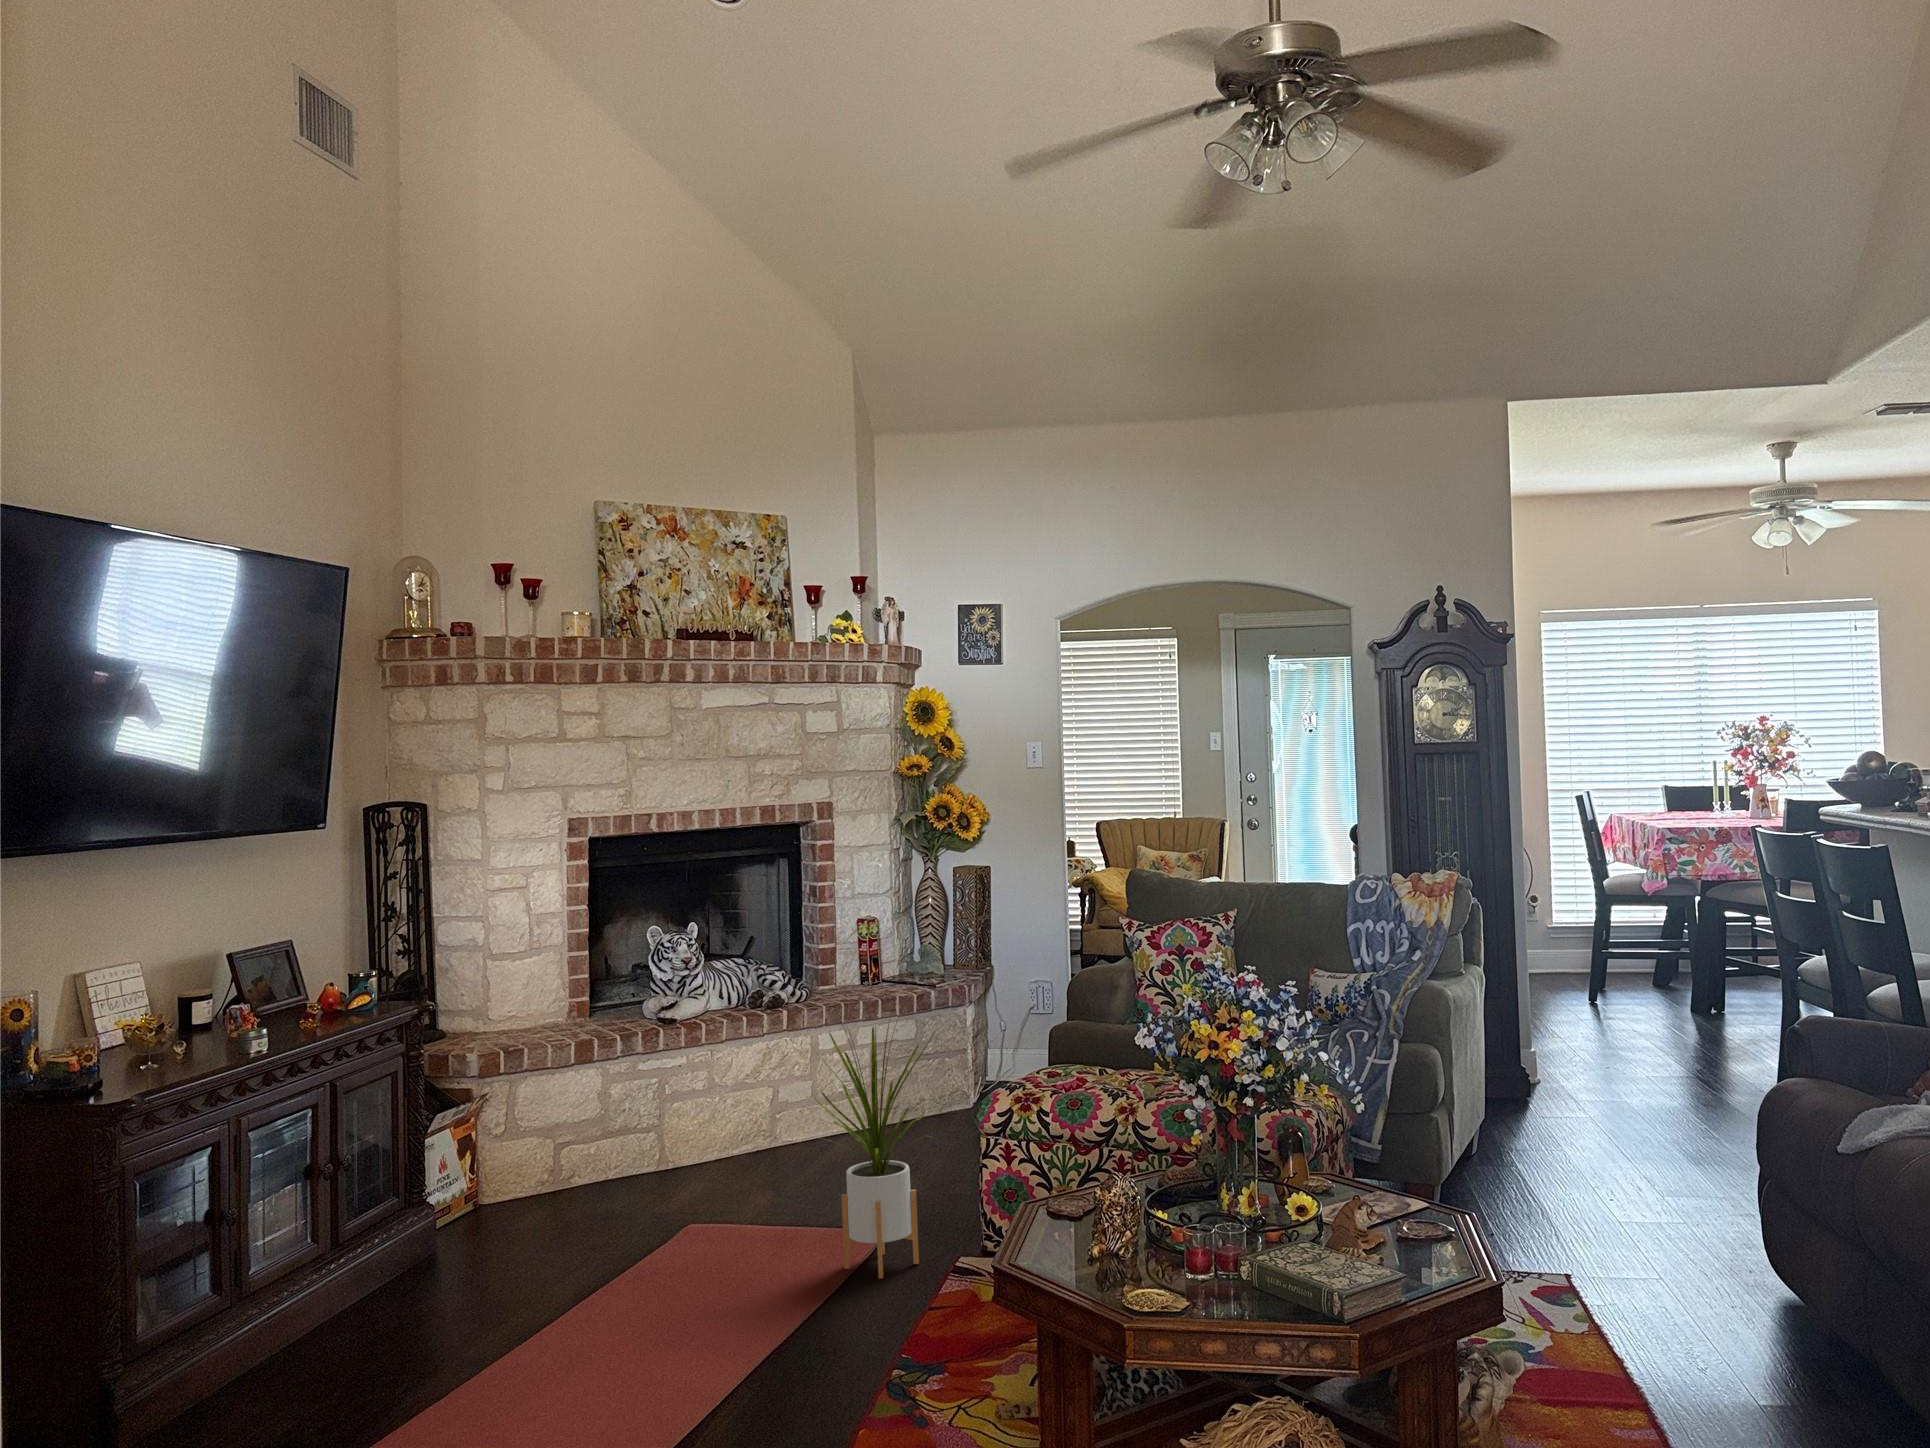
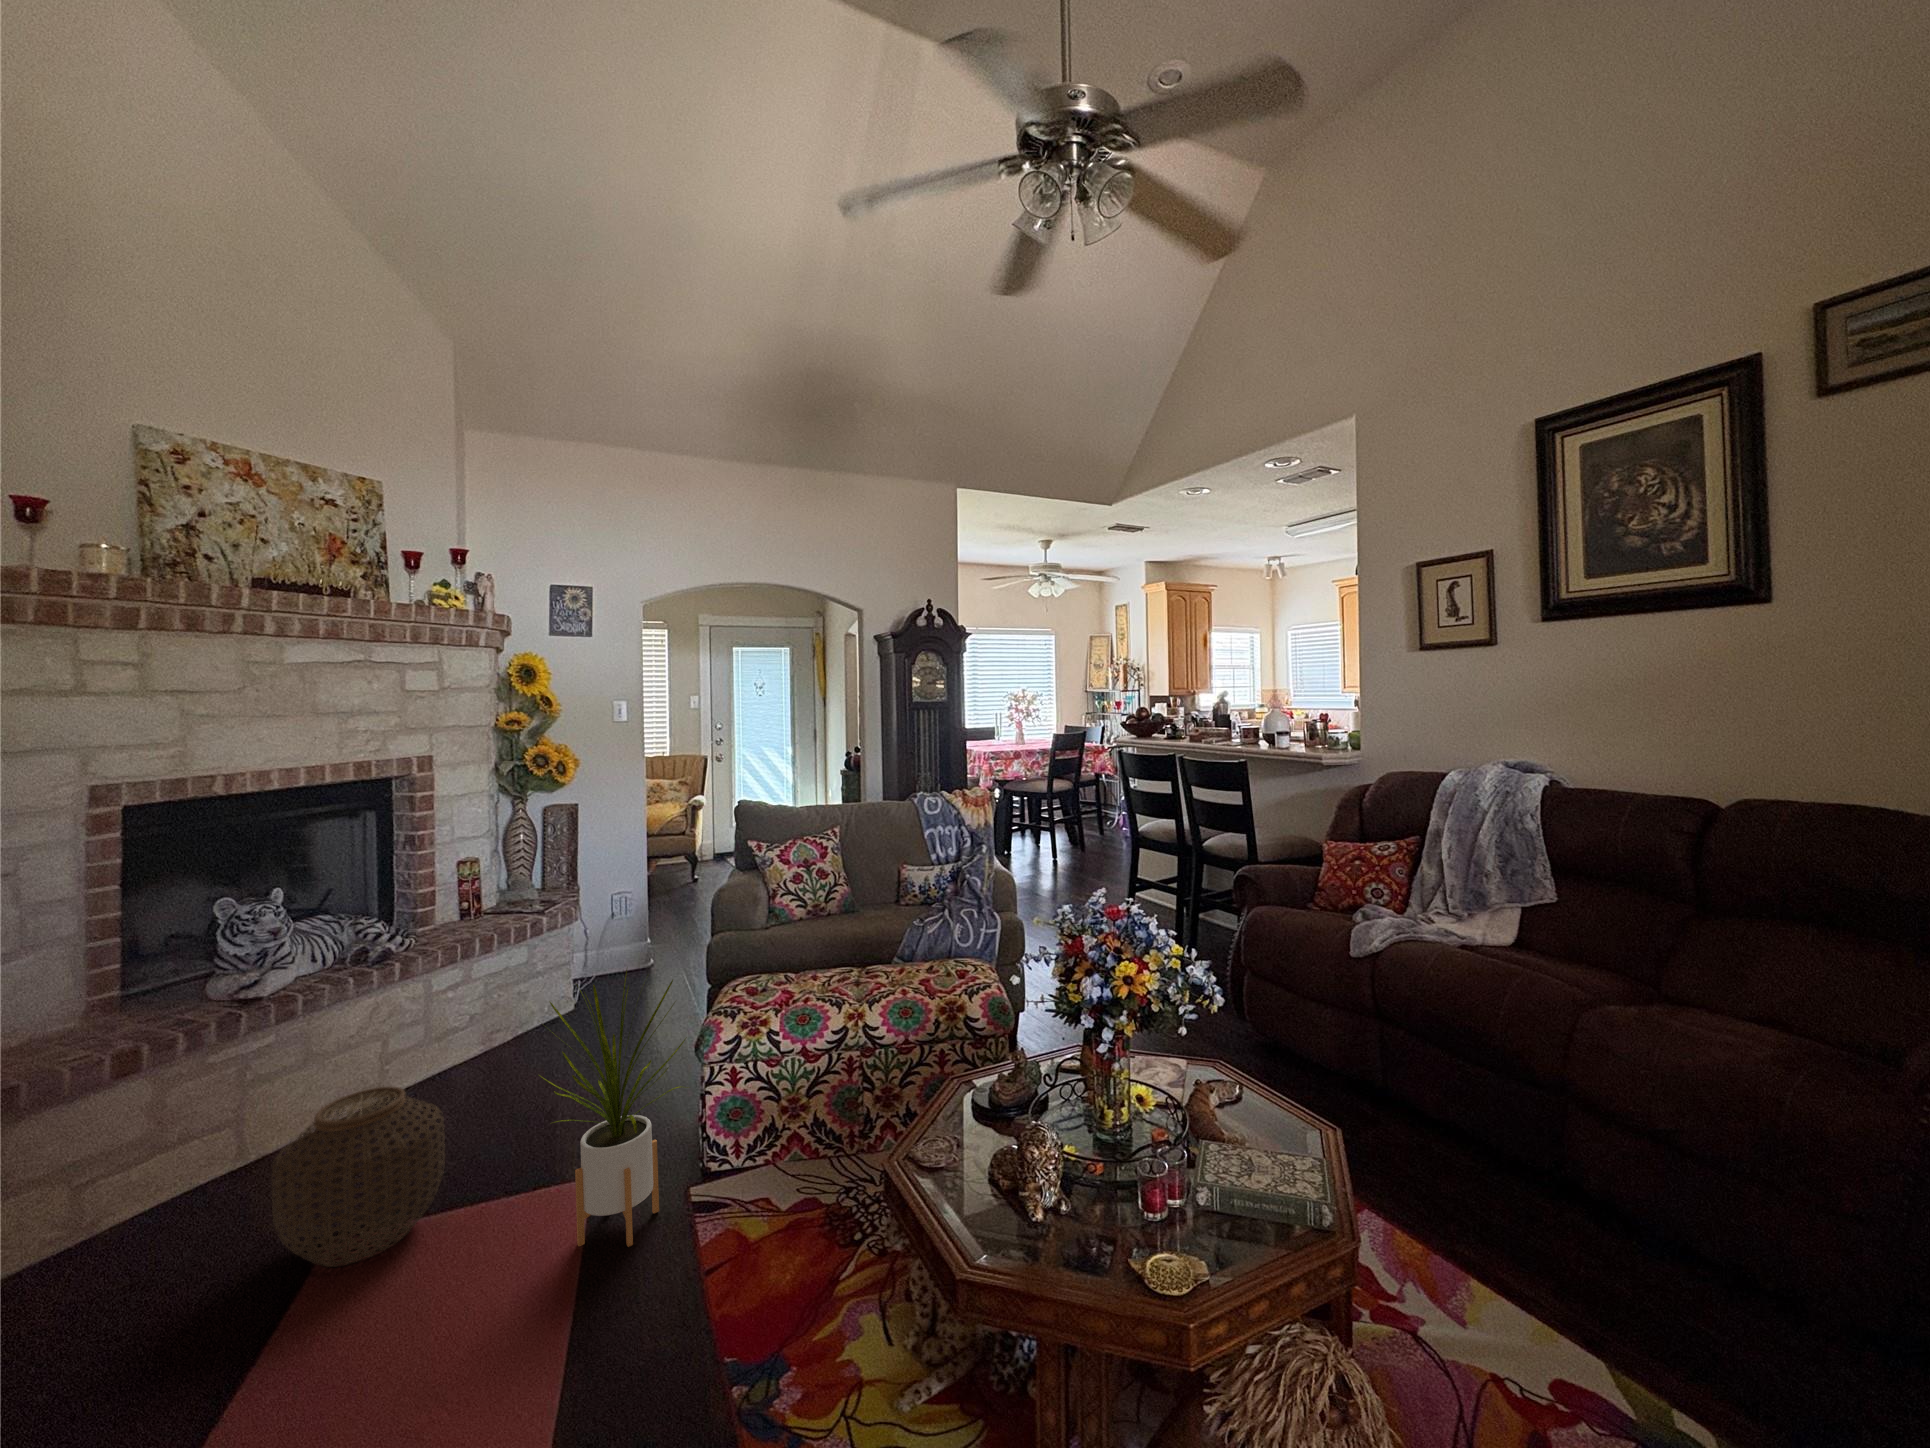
woven basket: none [646,1096,769,1237] -> present [272,1087,445,1267]

